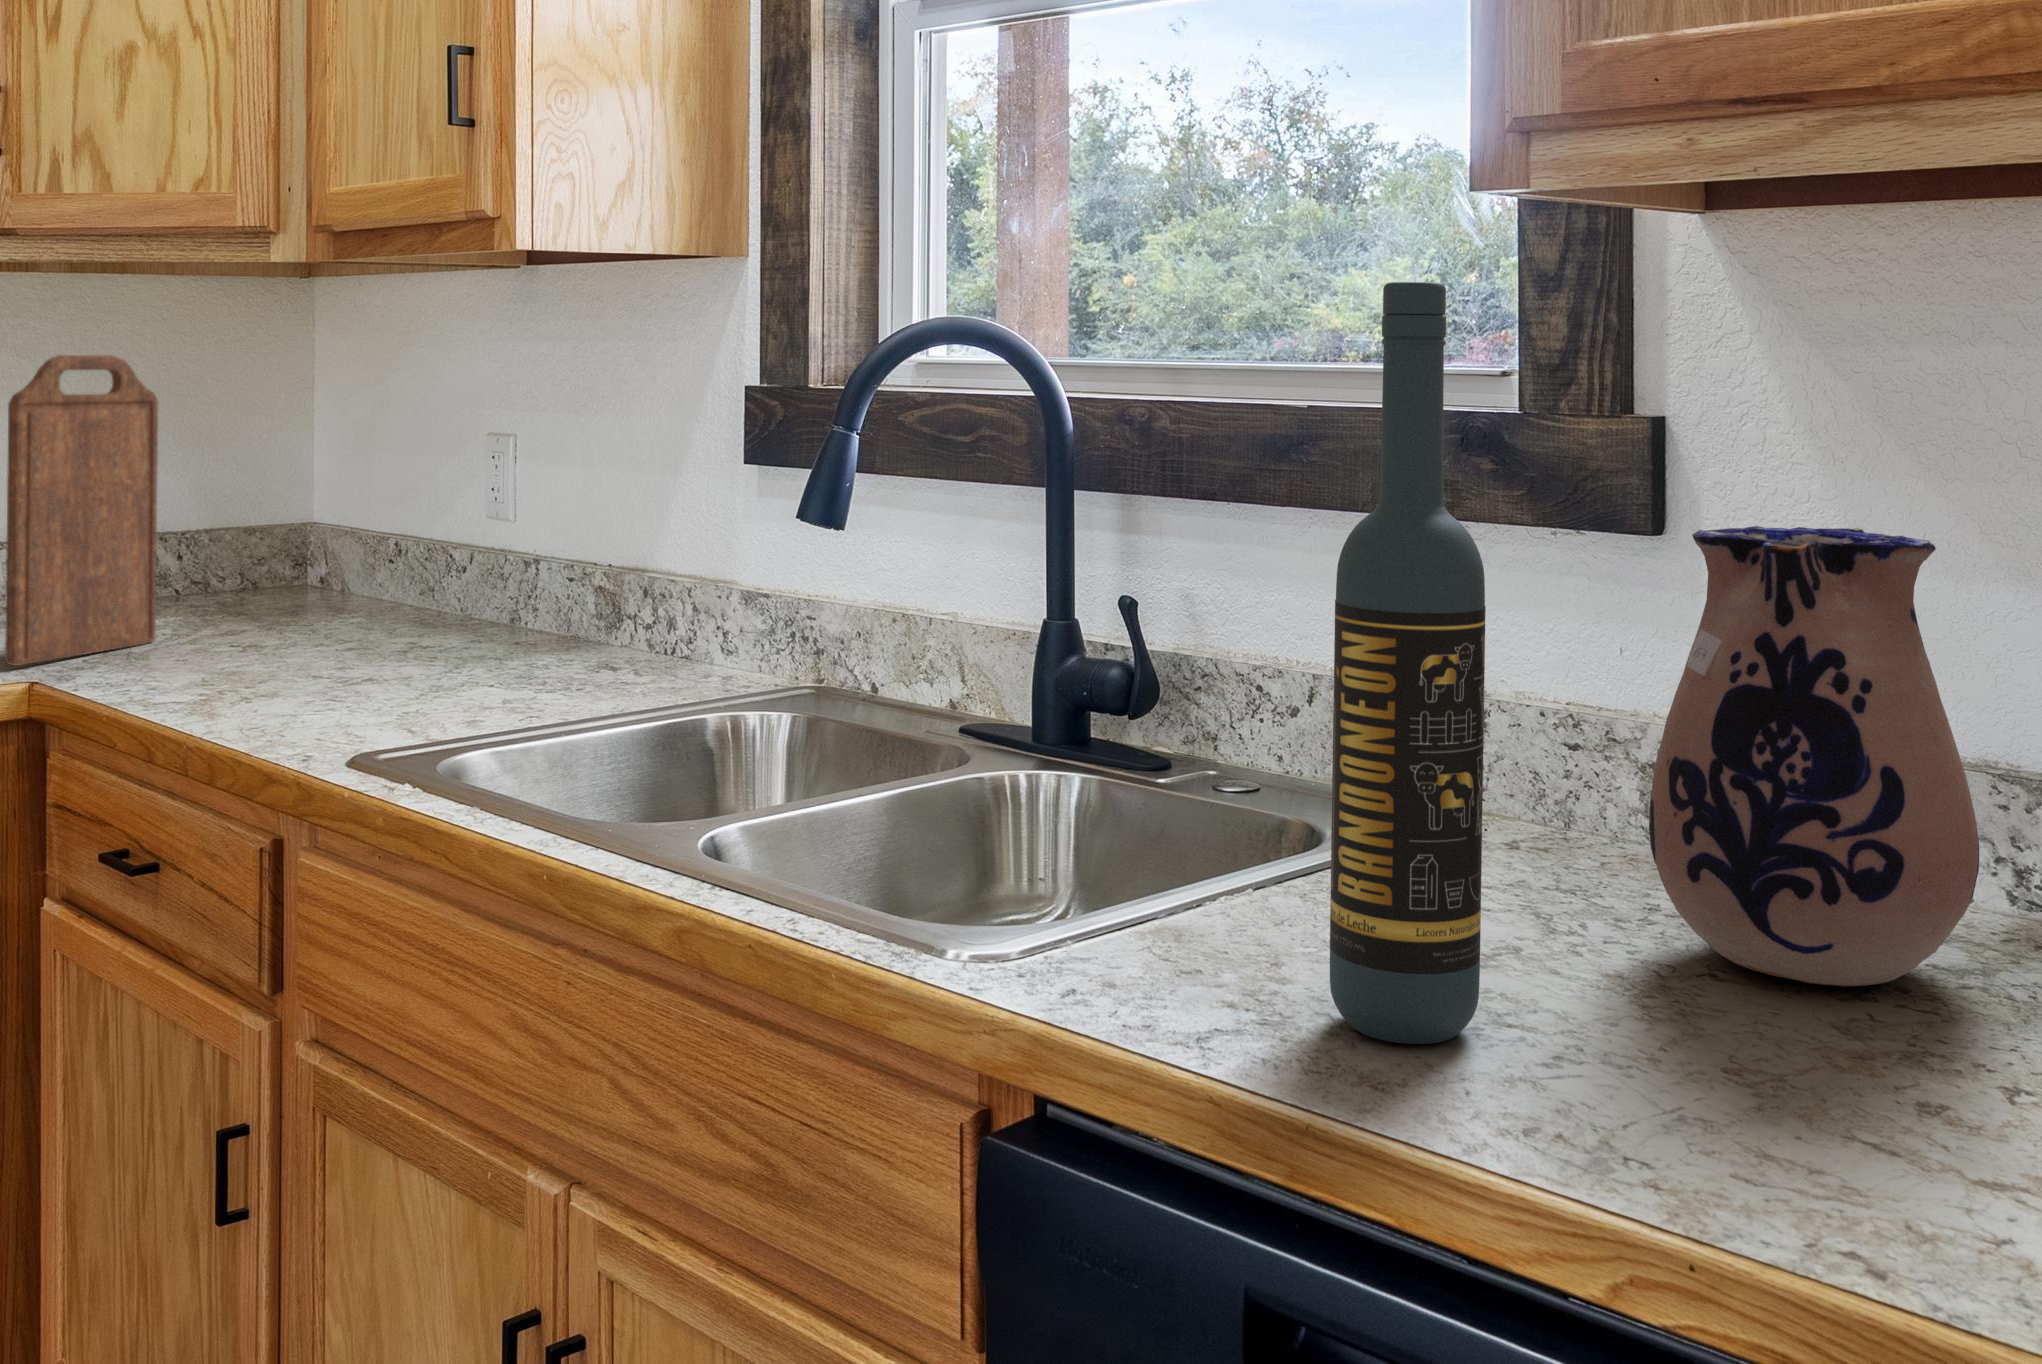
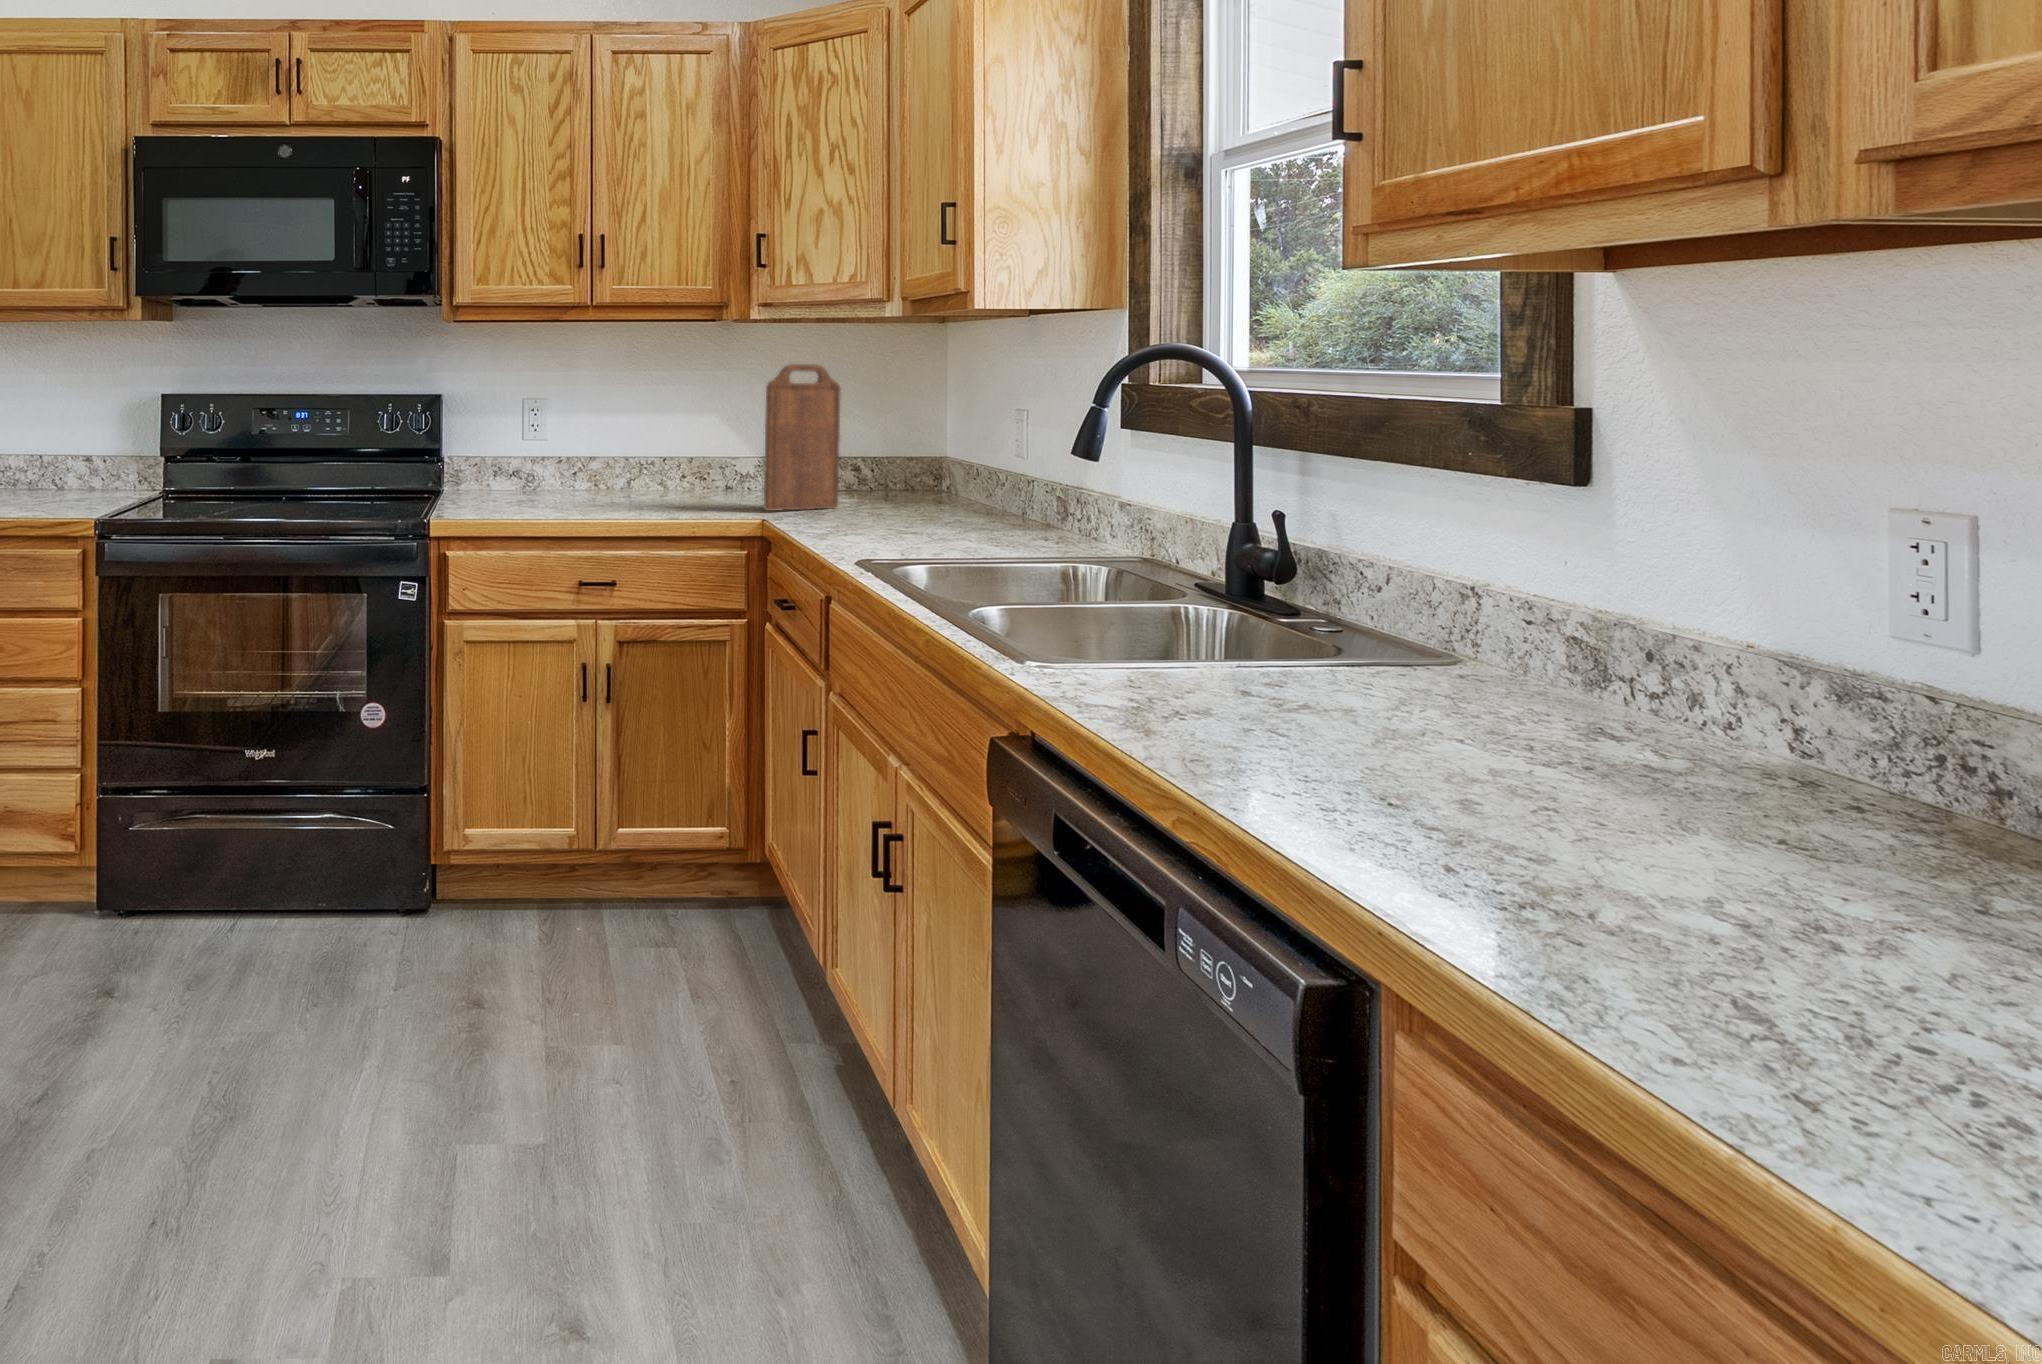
wine bottle: present [1330,282,1486,1044] -> none [1155,321,1244,716]
ceramic pitcher: present [1649,526,1979,986] -> none [1414,467,1658,755]

